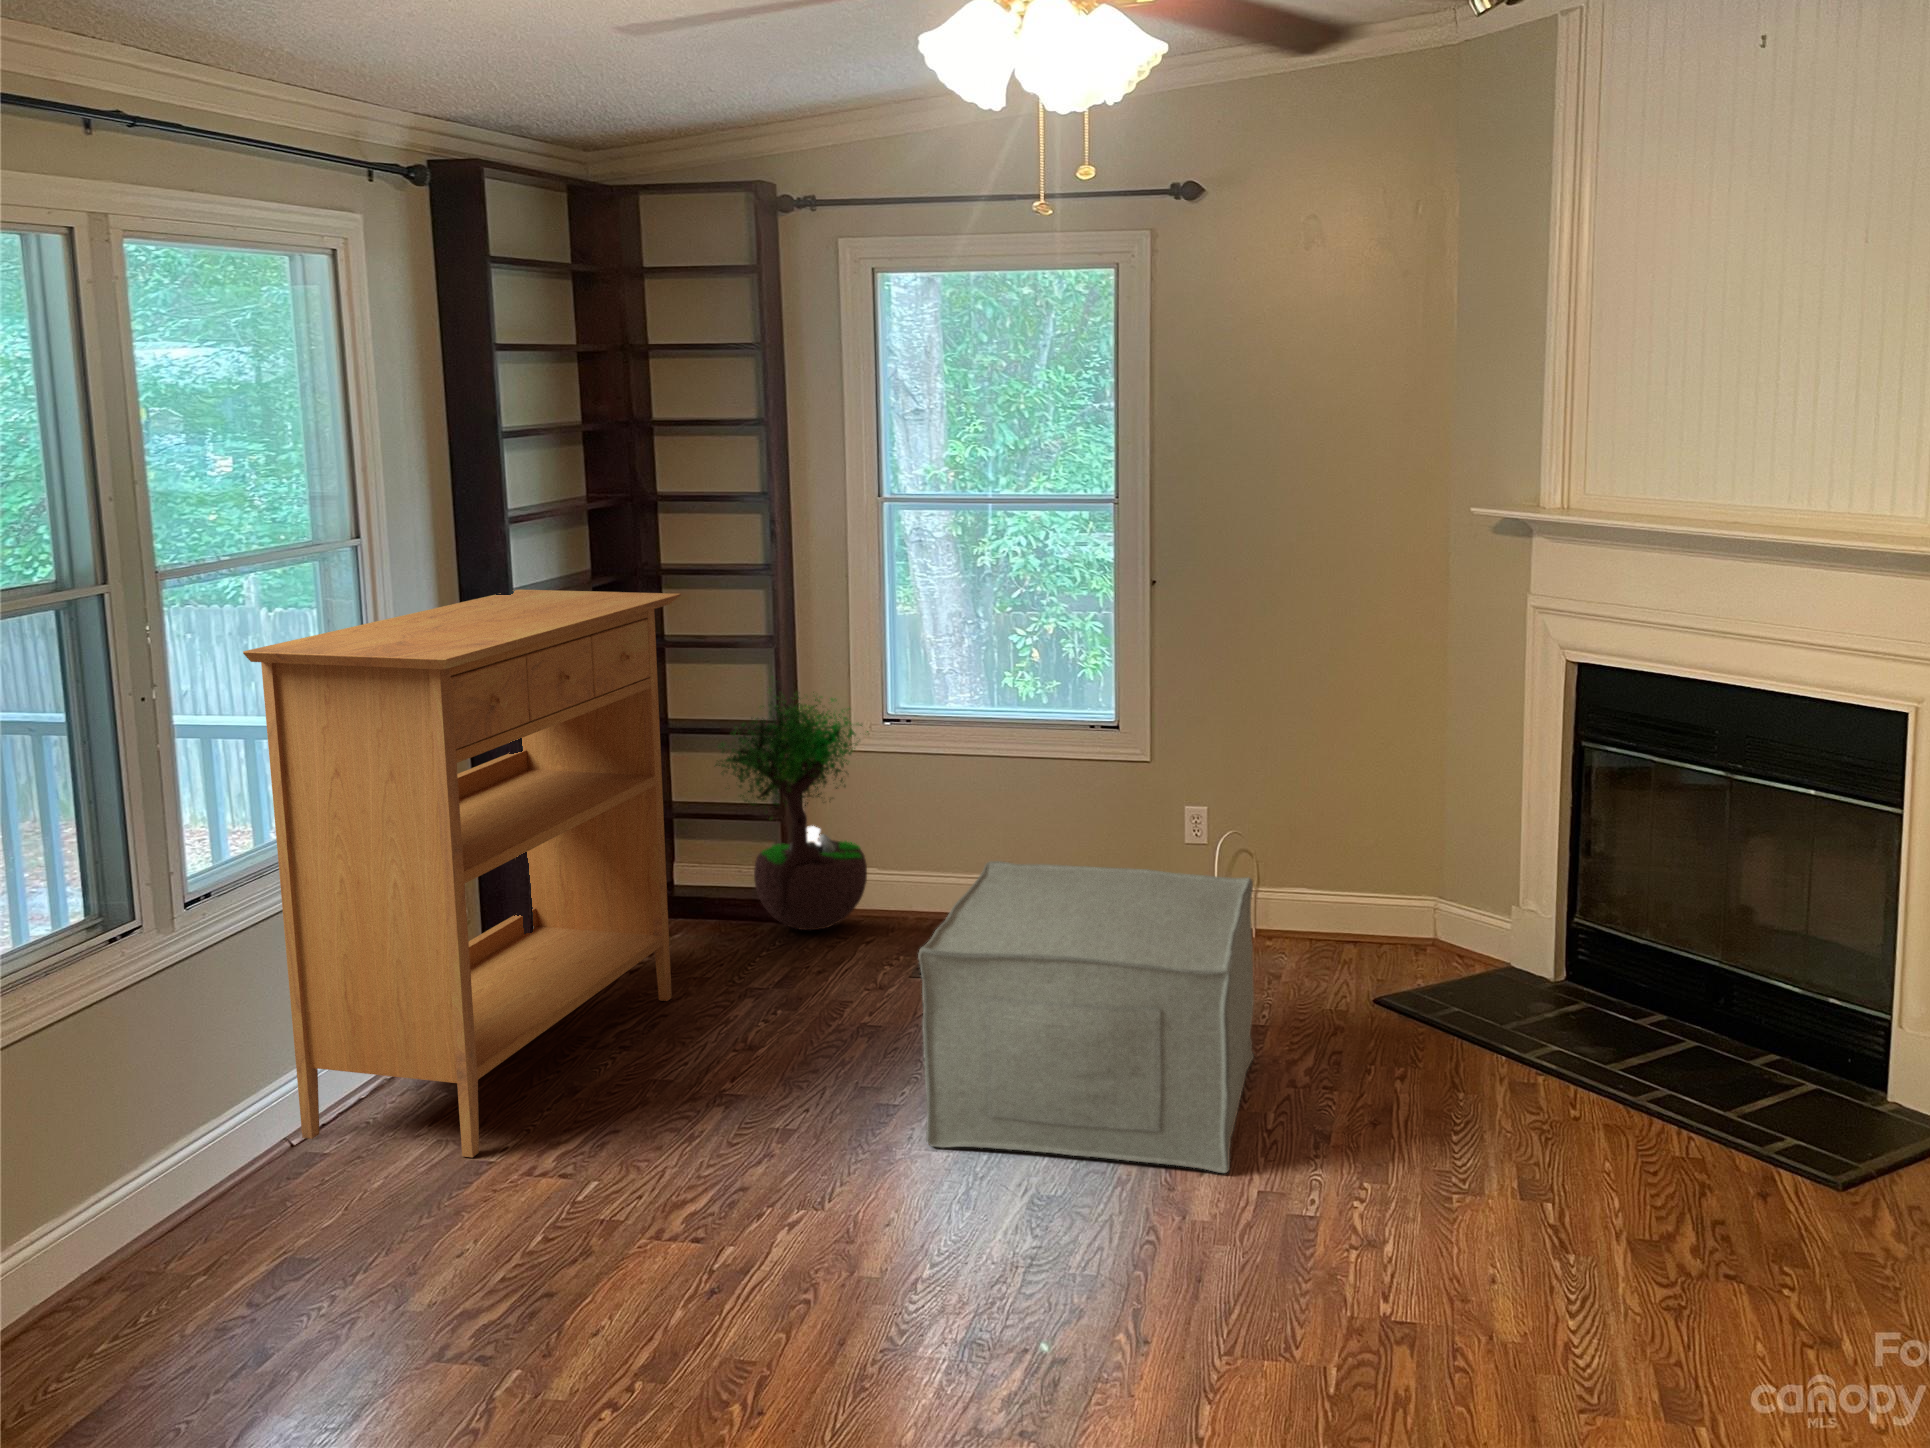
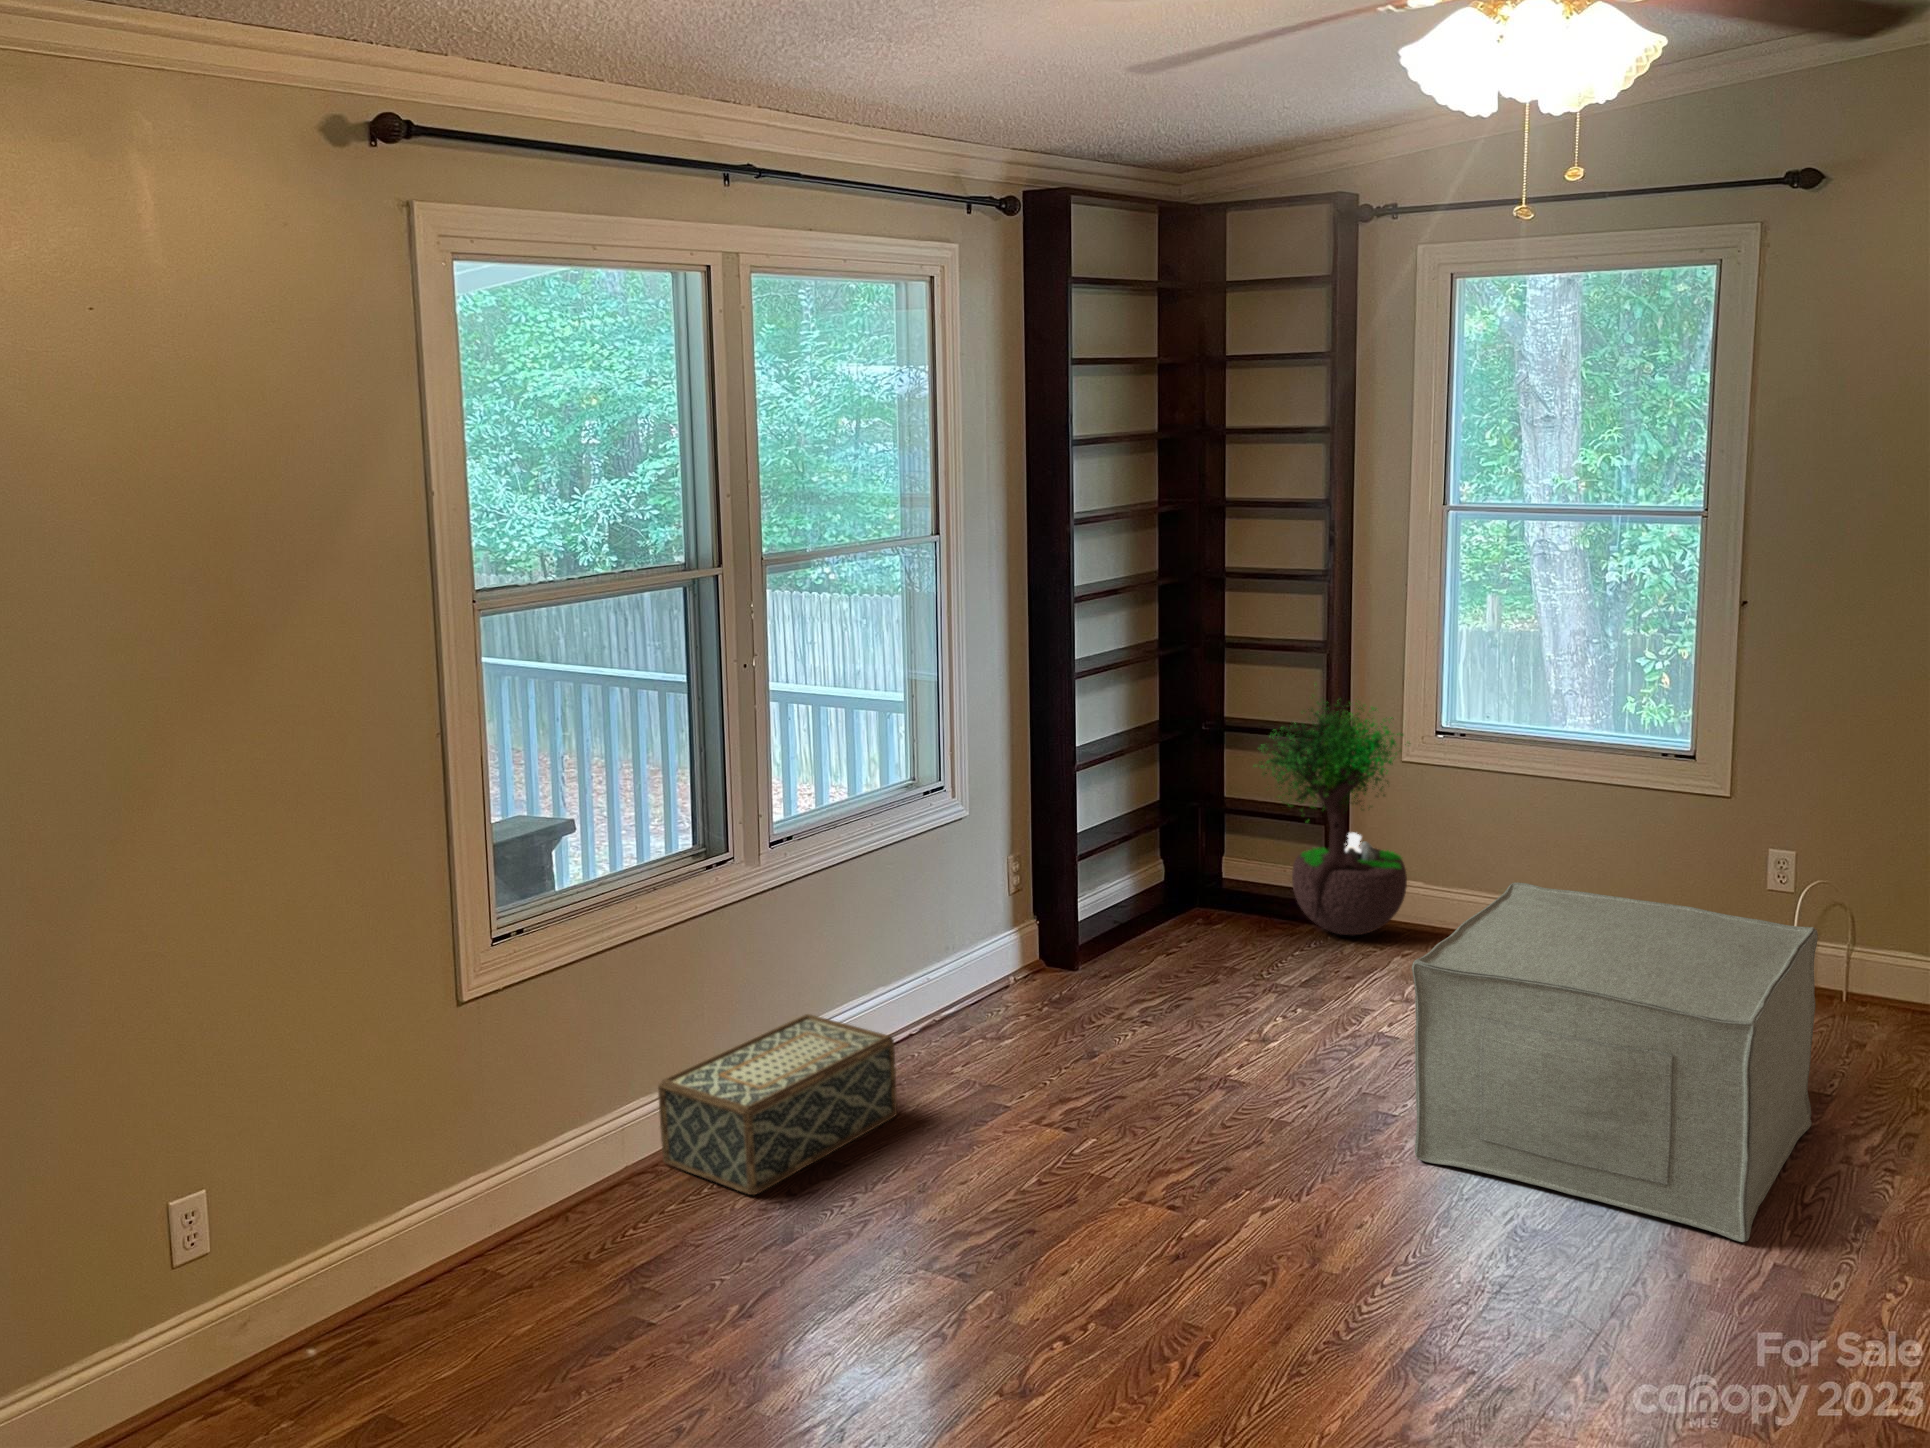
console table: present [243,590,681,1158] -> none [830,593,1220,1100]
woven basket: none [47,1094,359,1323] -> present [658,1014,897,1195]

